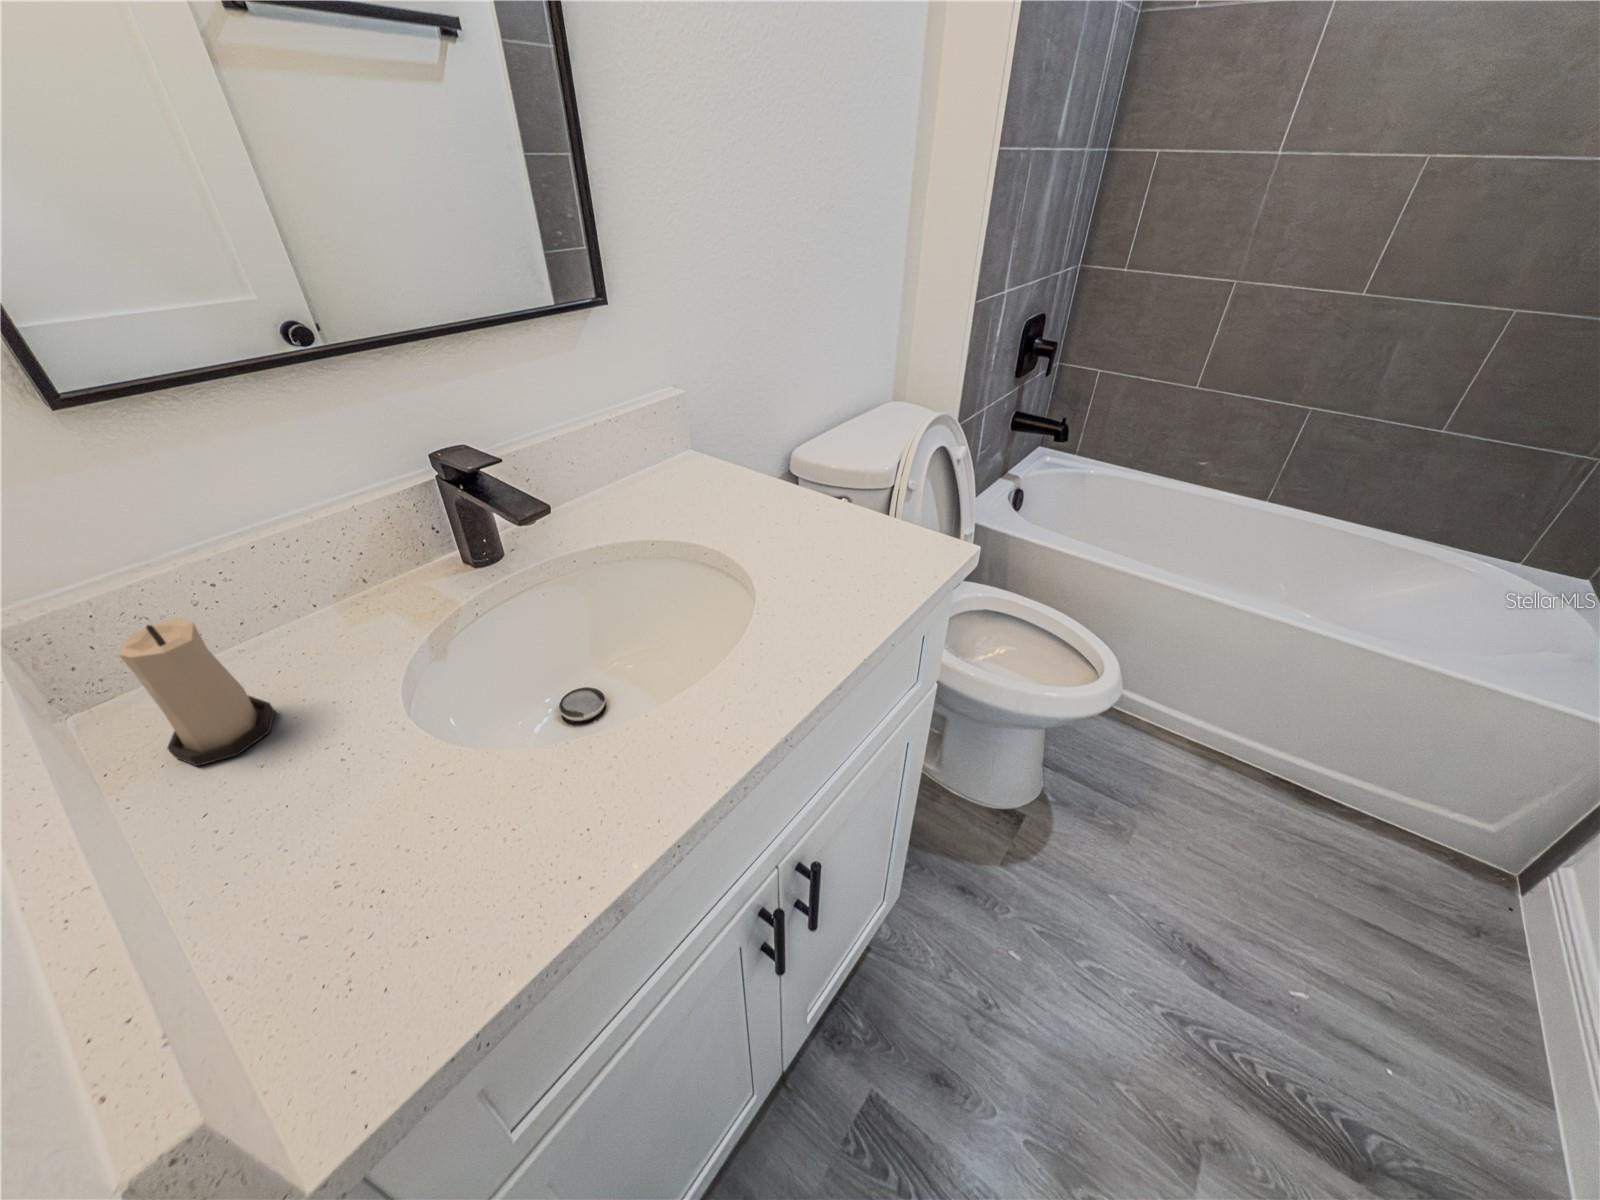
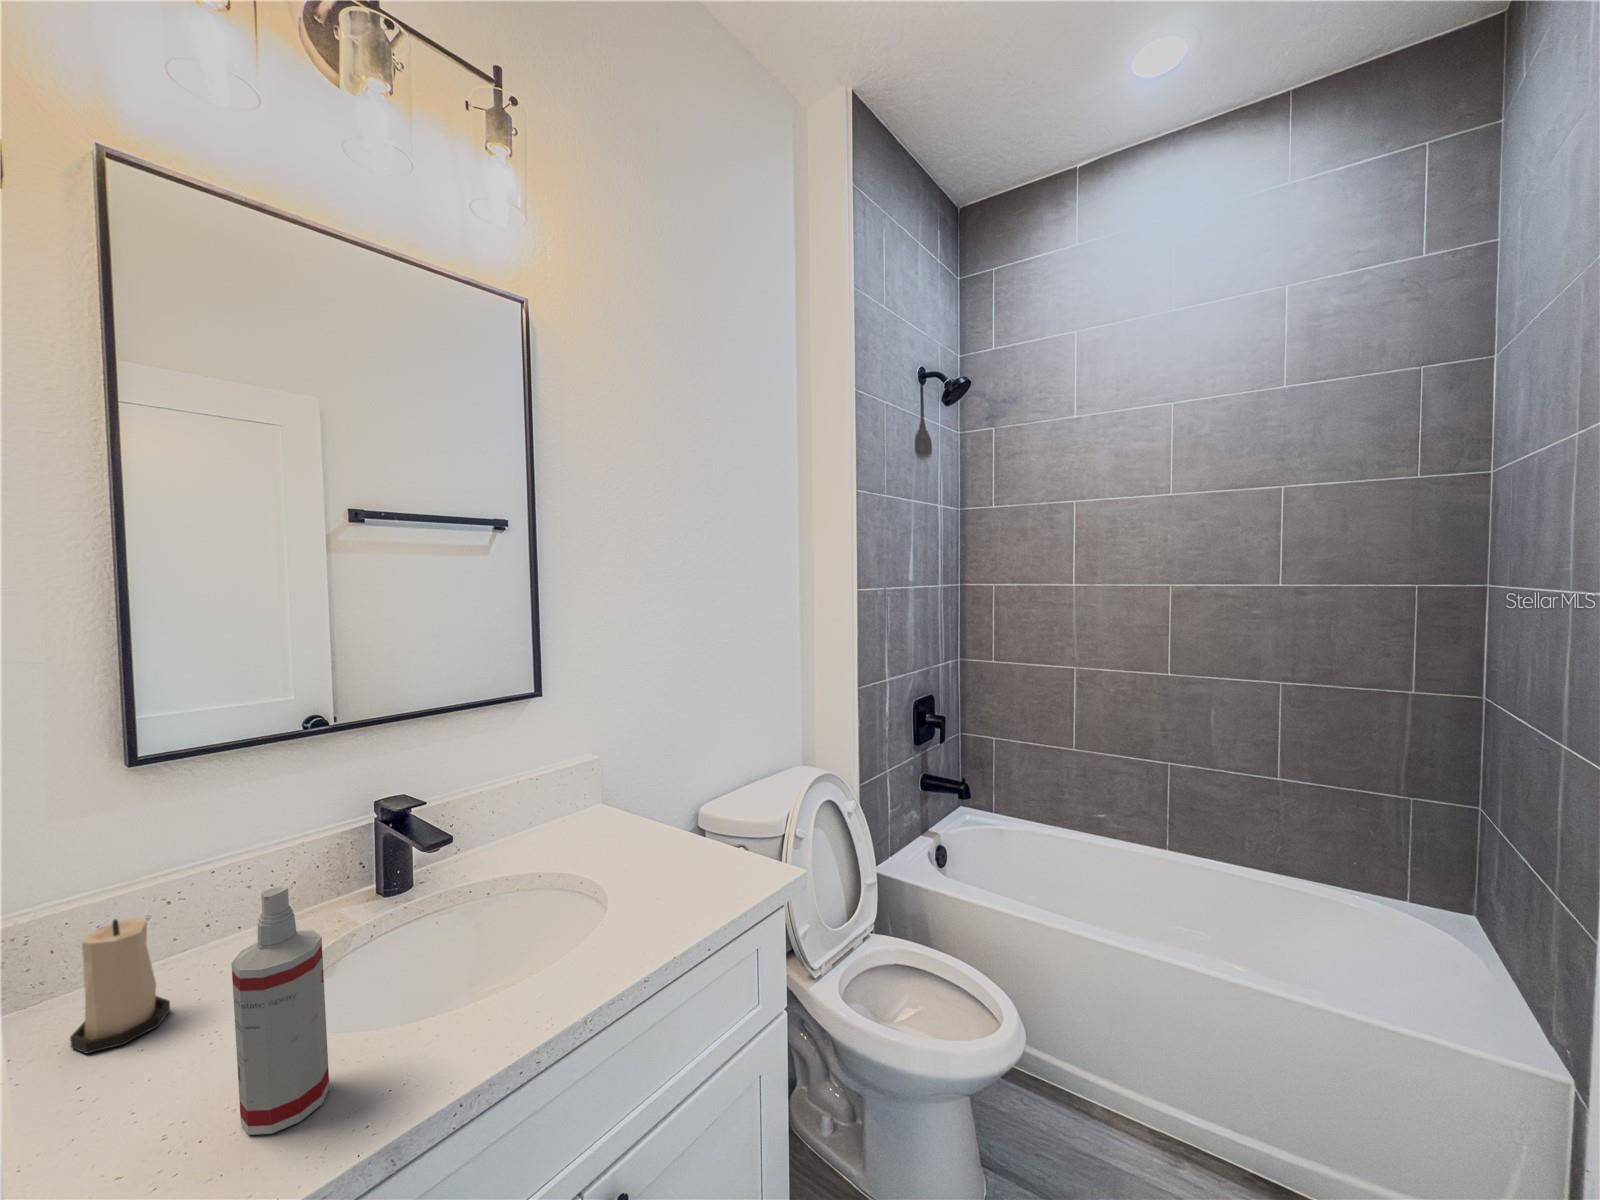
spray bottle: none [345,618,514,876] -> present [231,887,329,1135]

